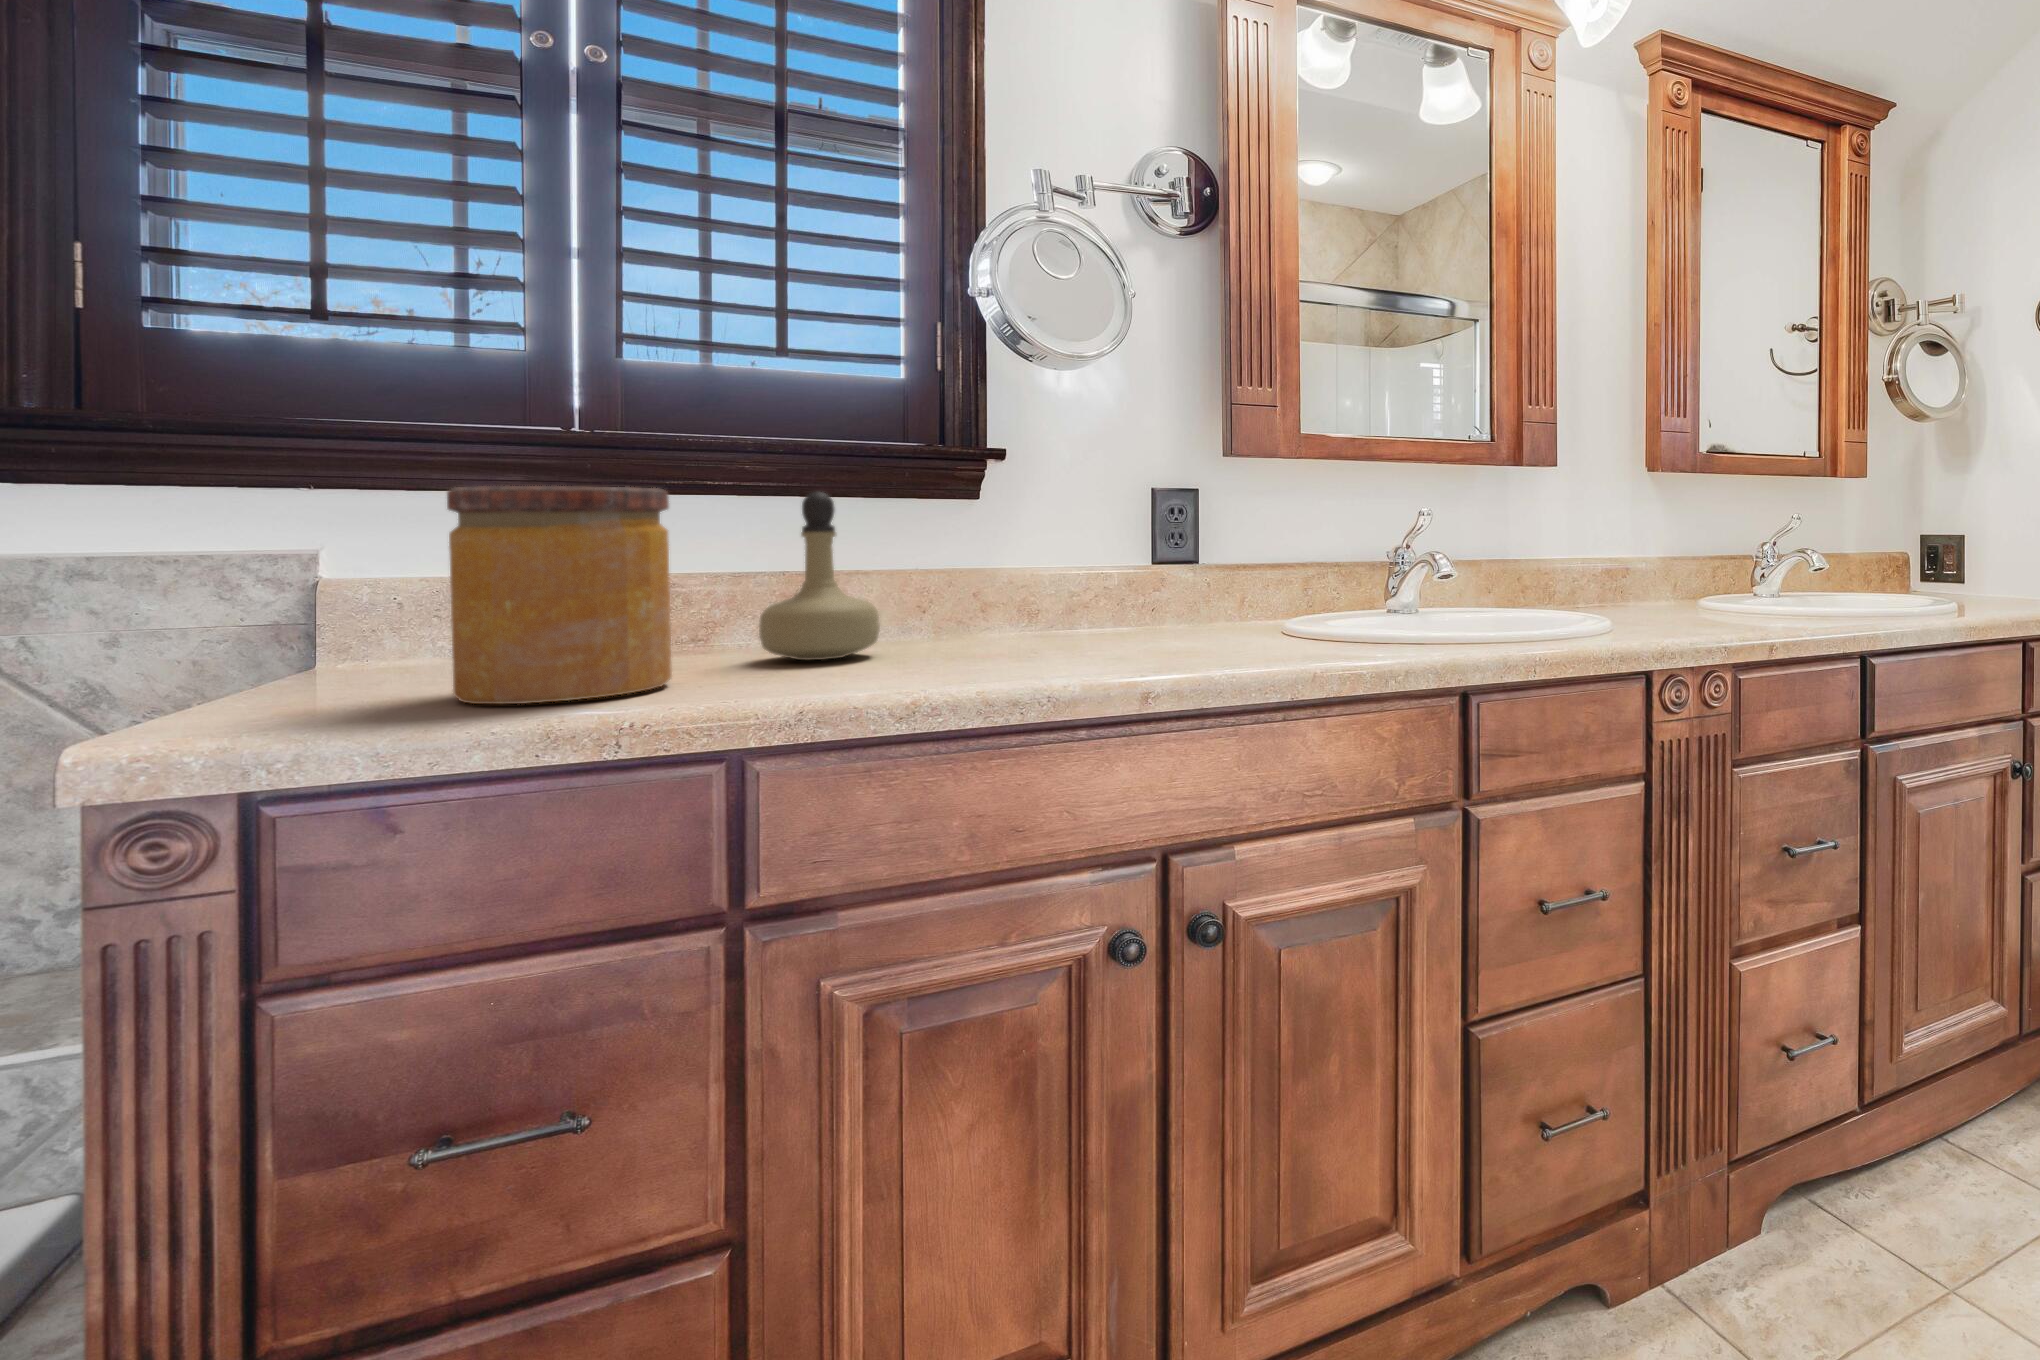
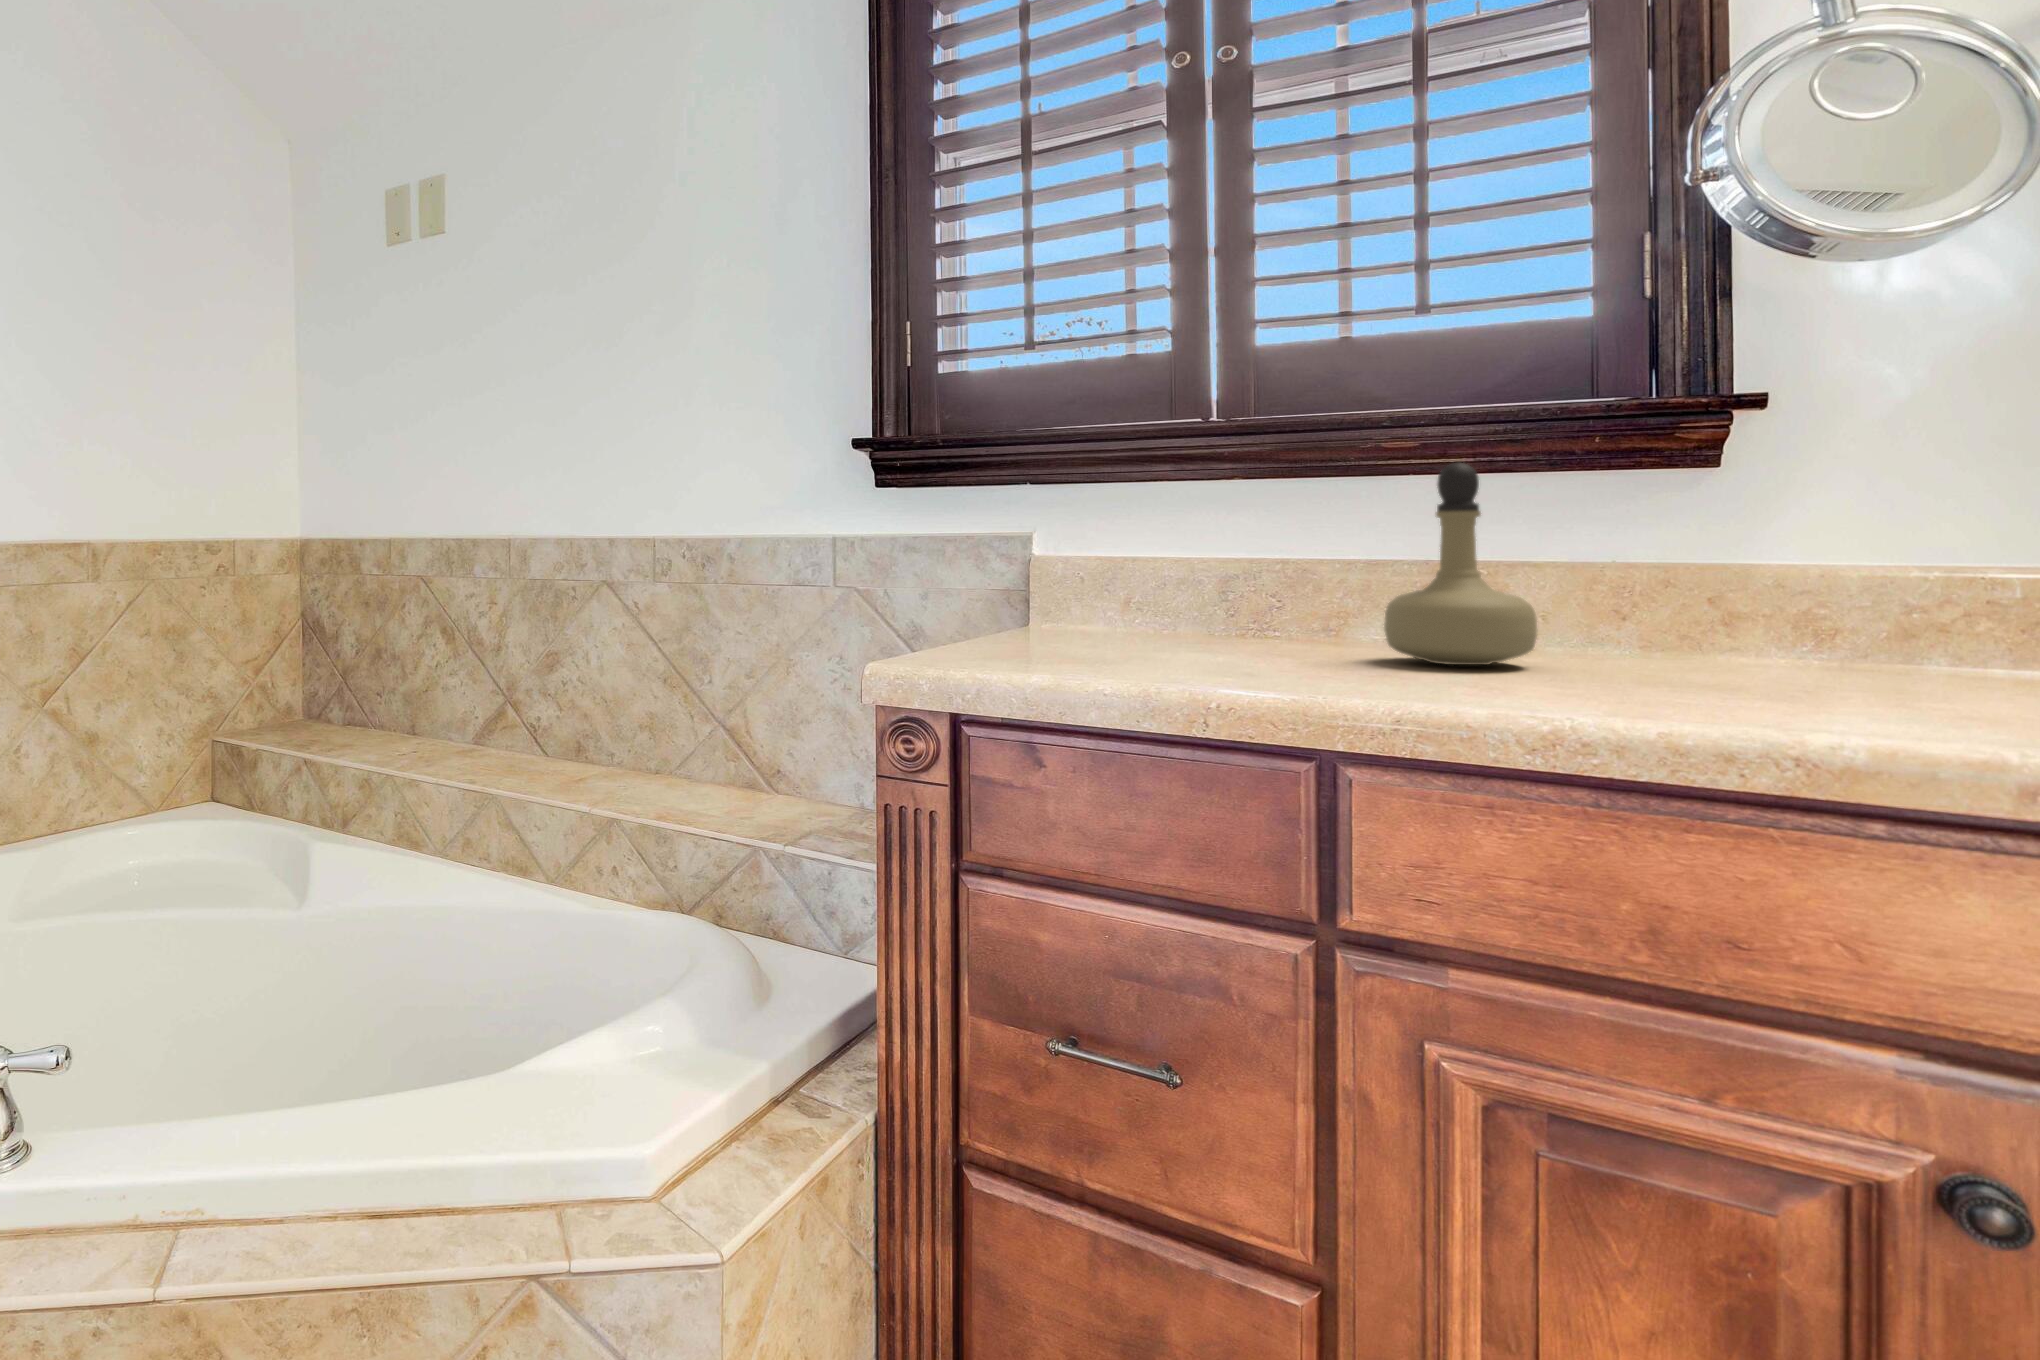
jar: present [447,486,672,704] -> none [1095,464,1281,674]

